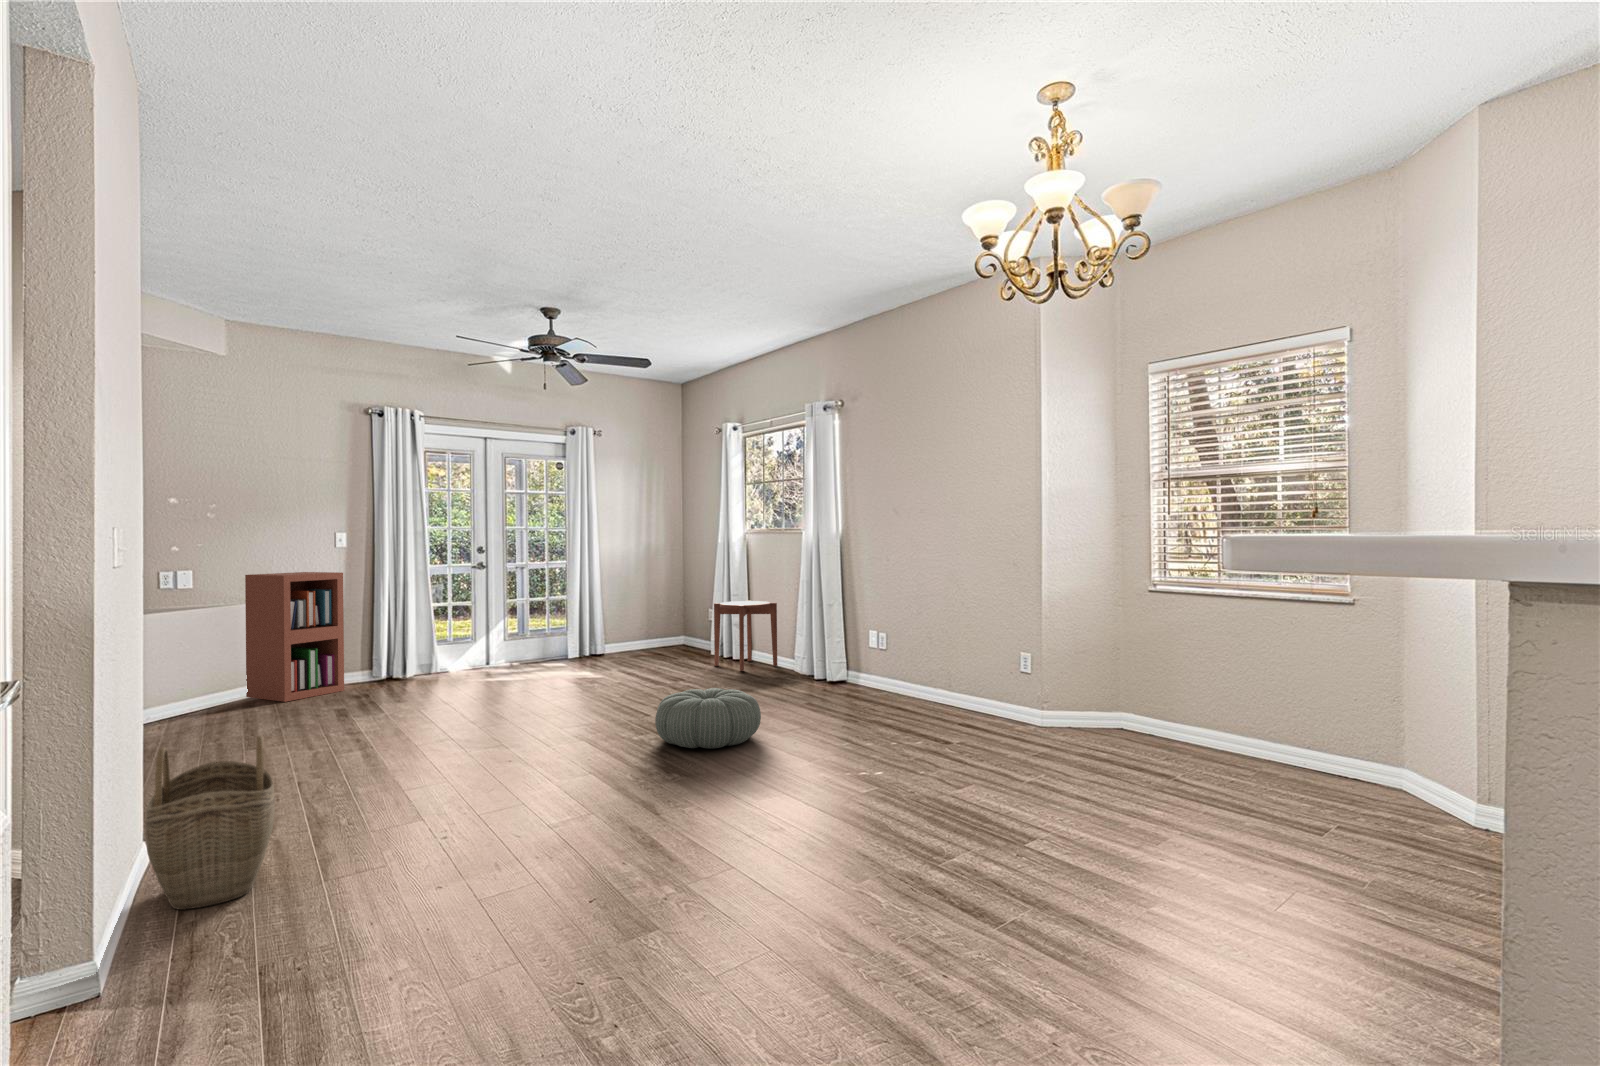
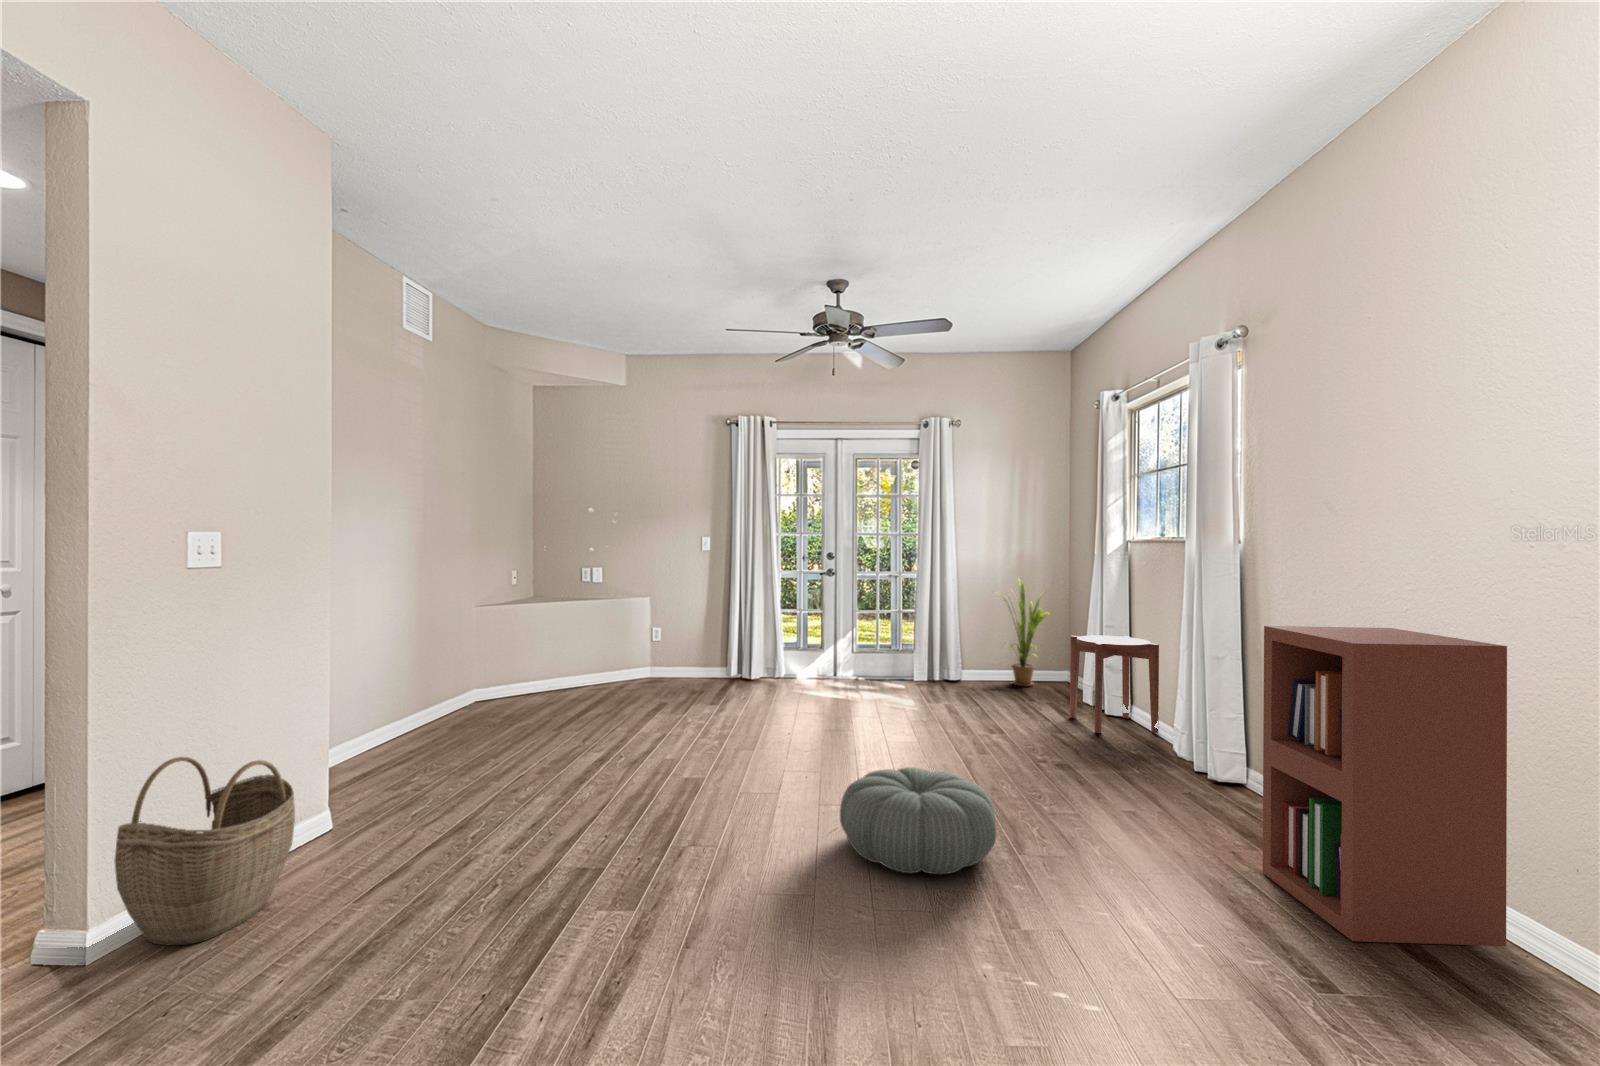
house plant: none [630,562,682,653] -> present [1003,579,1050,686]
bookshelf: present [245,572,344,702] -> present [1263,626,1507,946]

